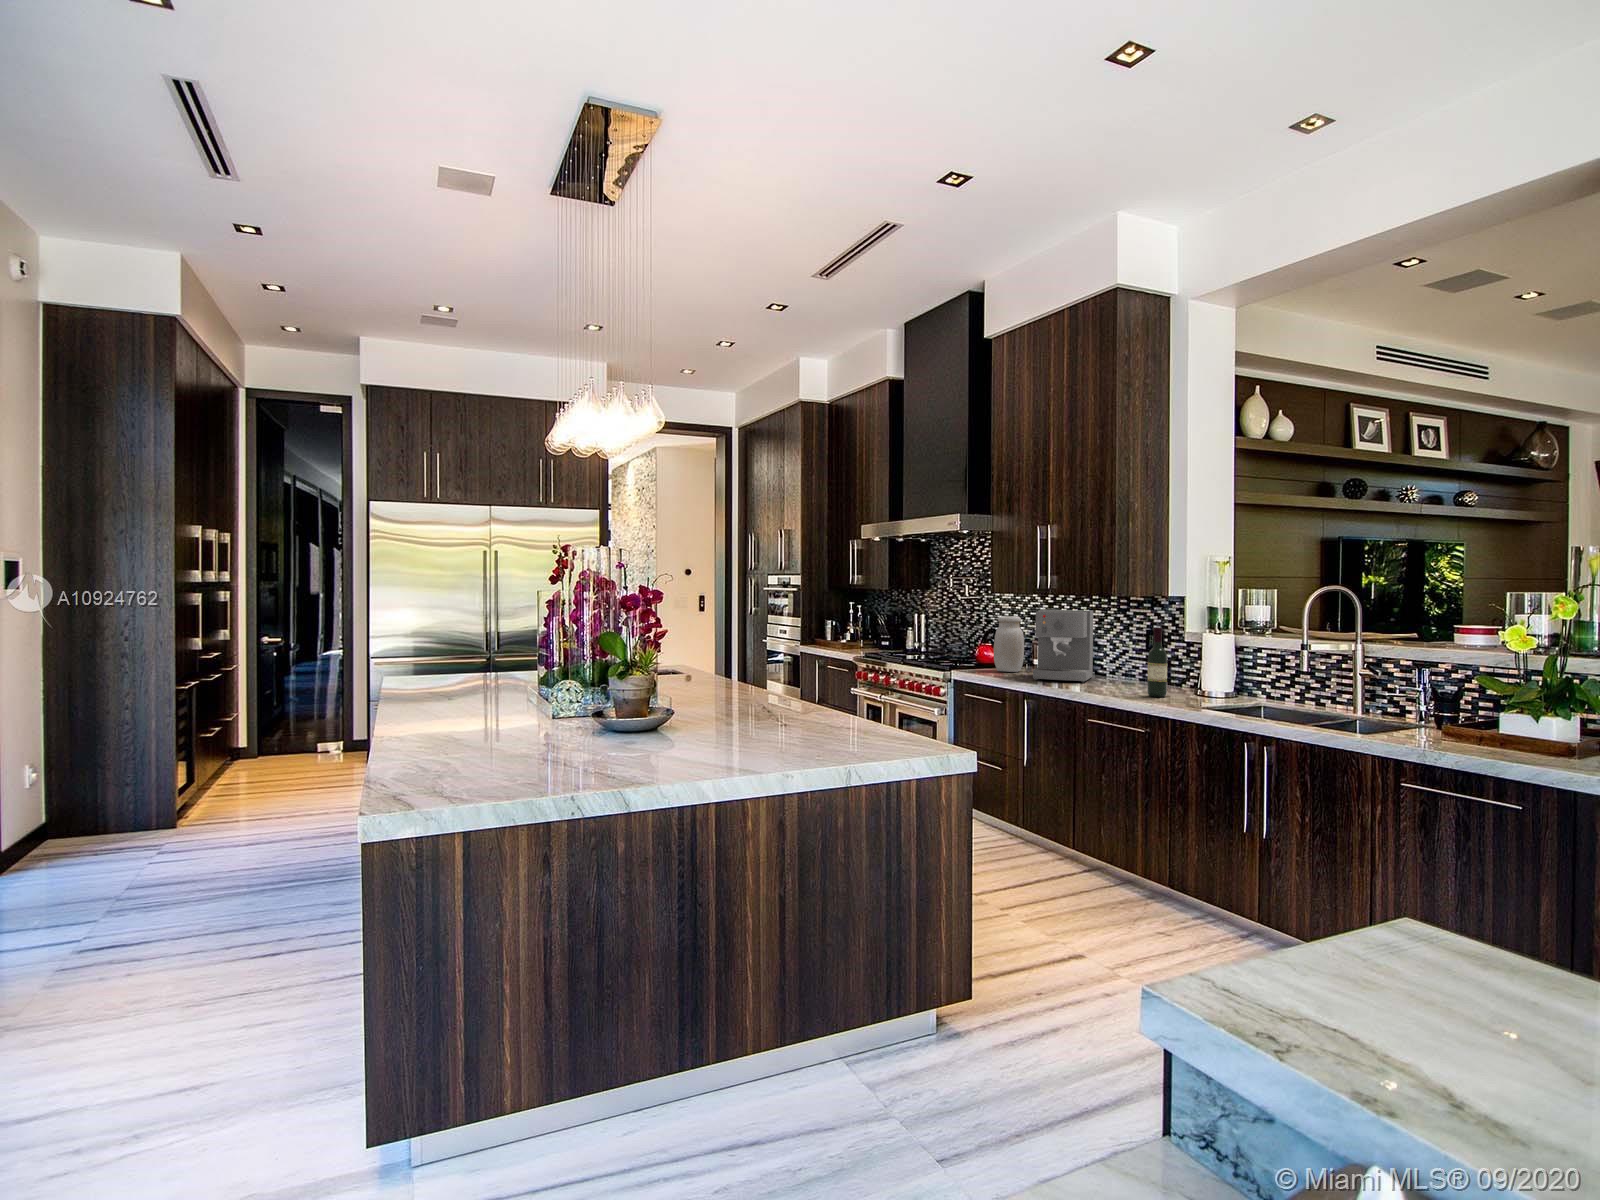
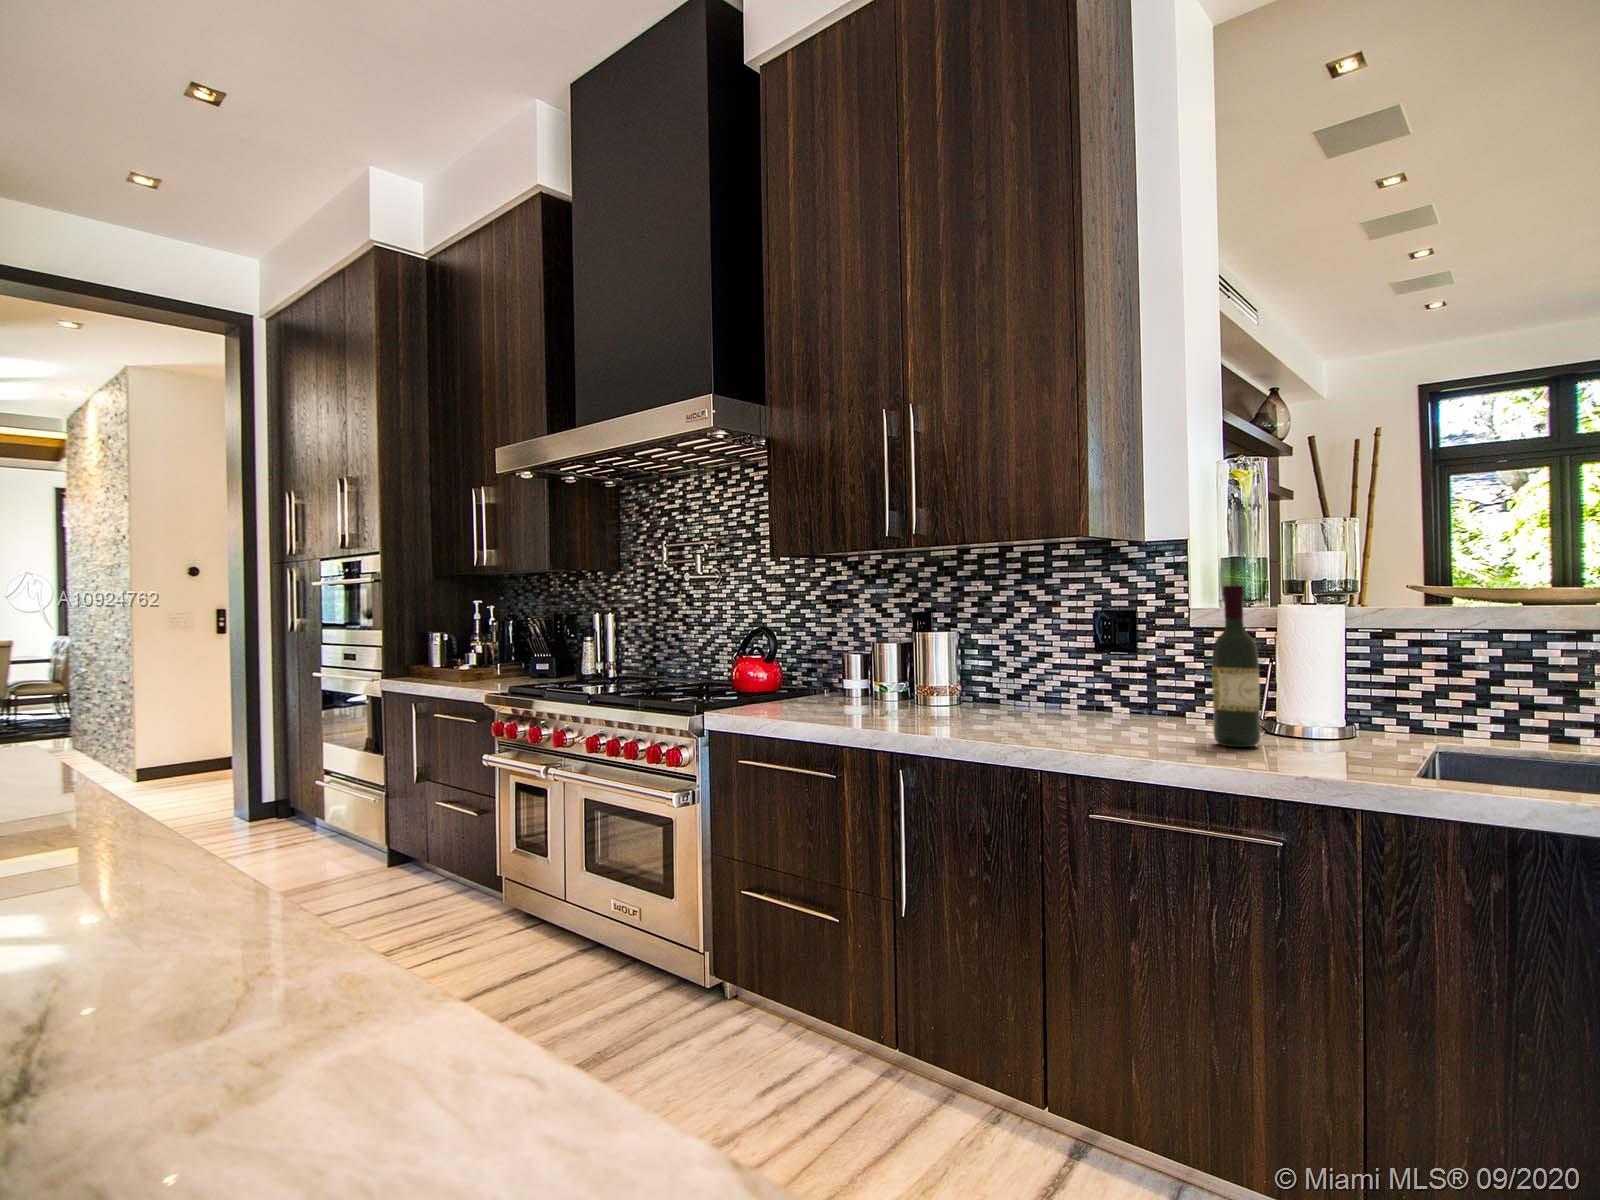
coffee maker: present [1033,610,1093,682] -> none [895,570,1017,722]
jar: present [994,616,1024,672] -> none [790,593,851,707]

